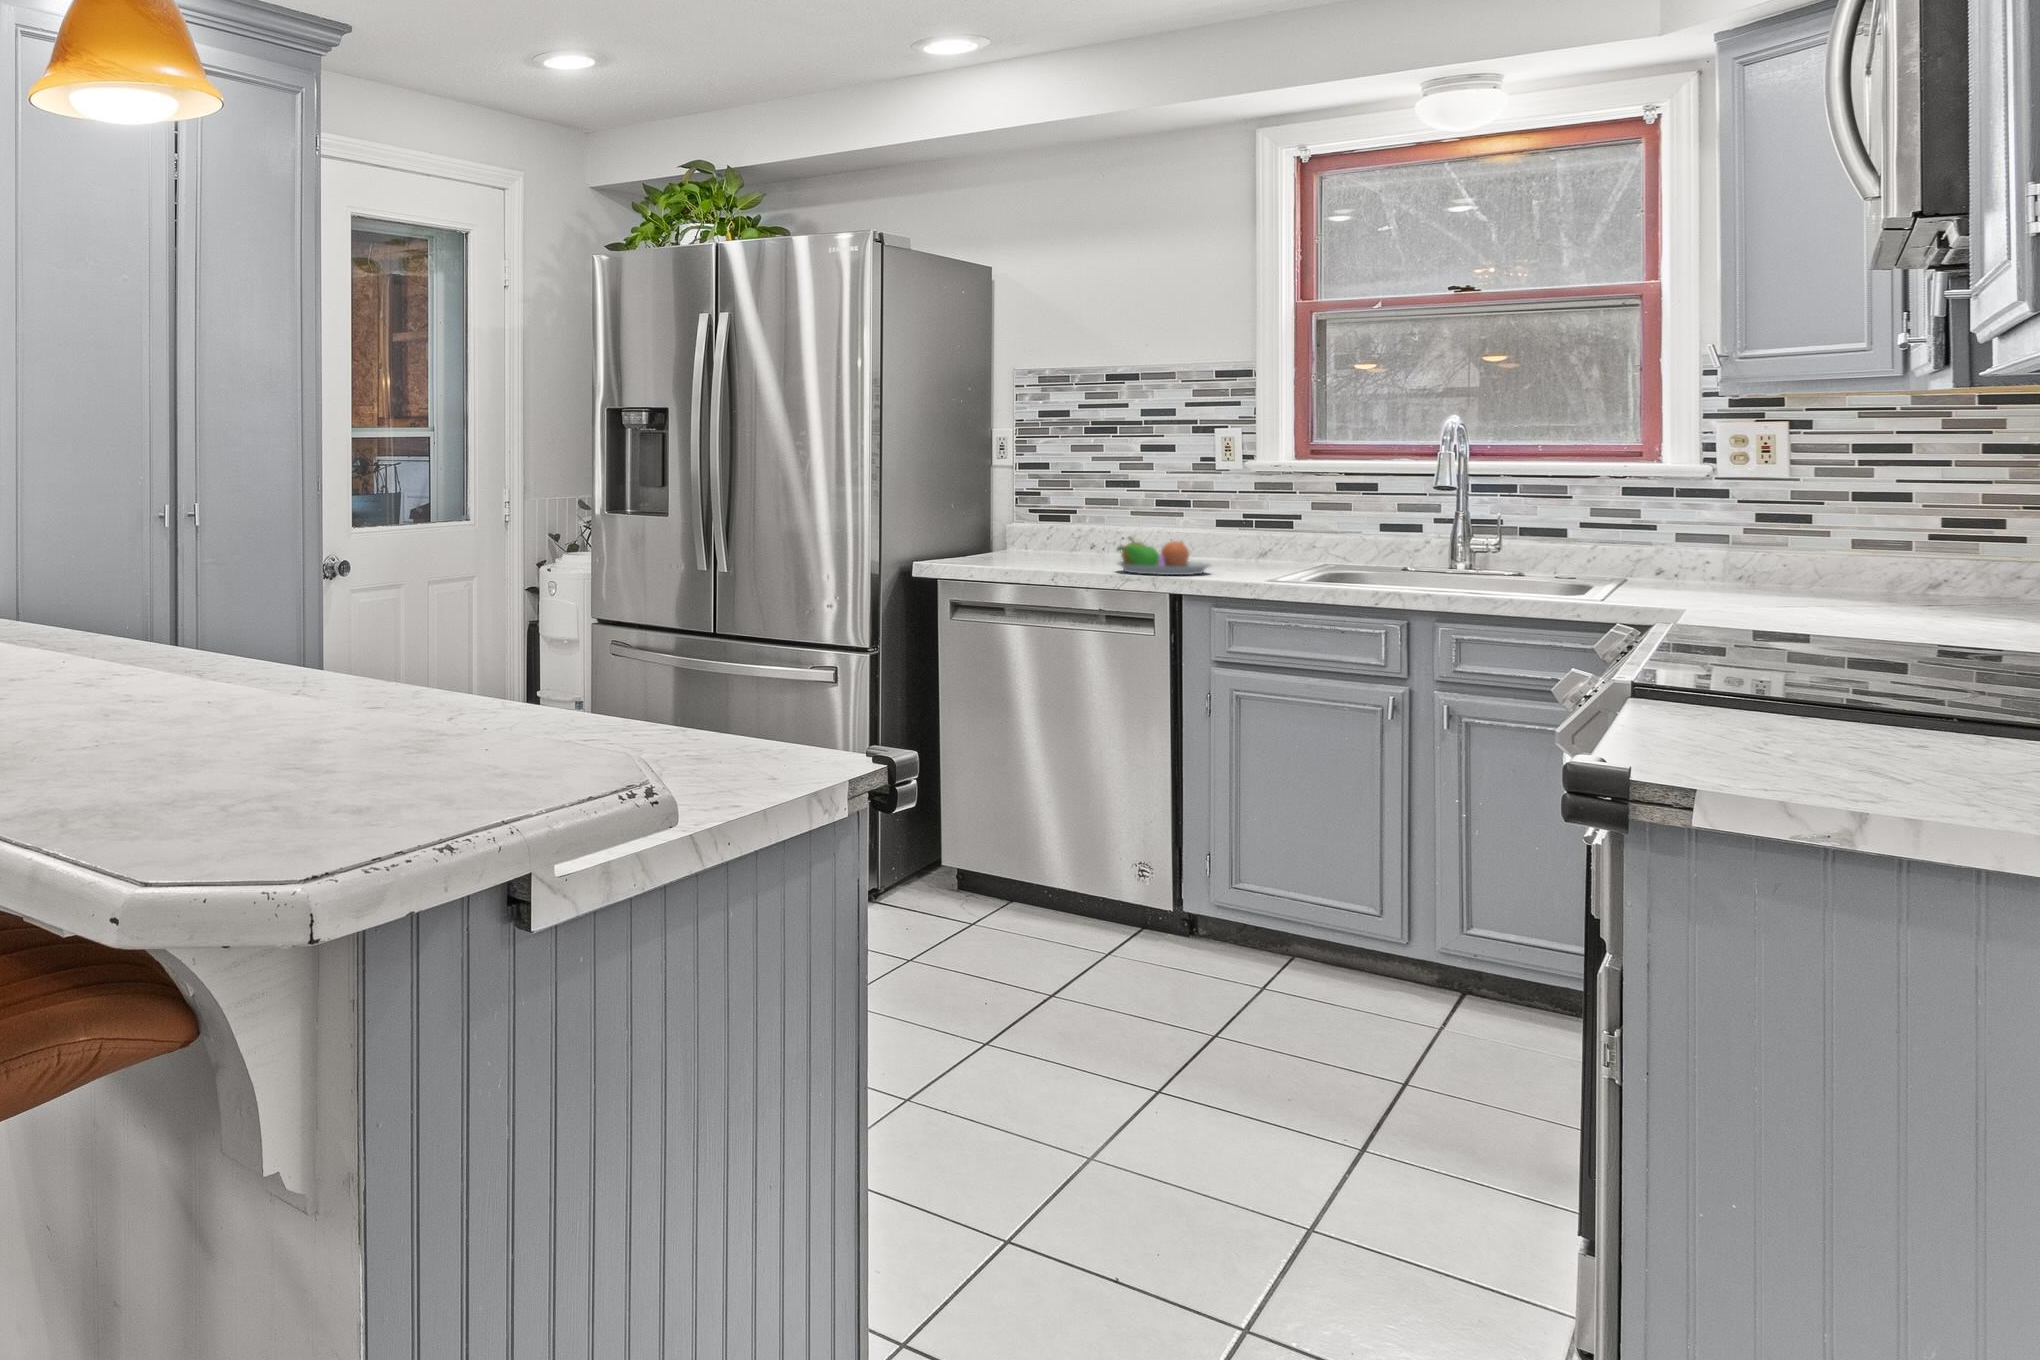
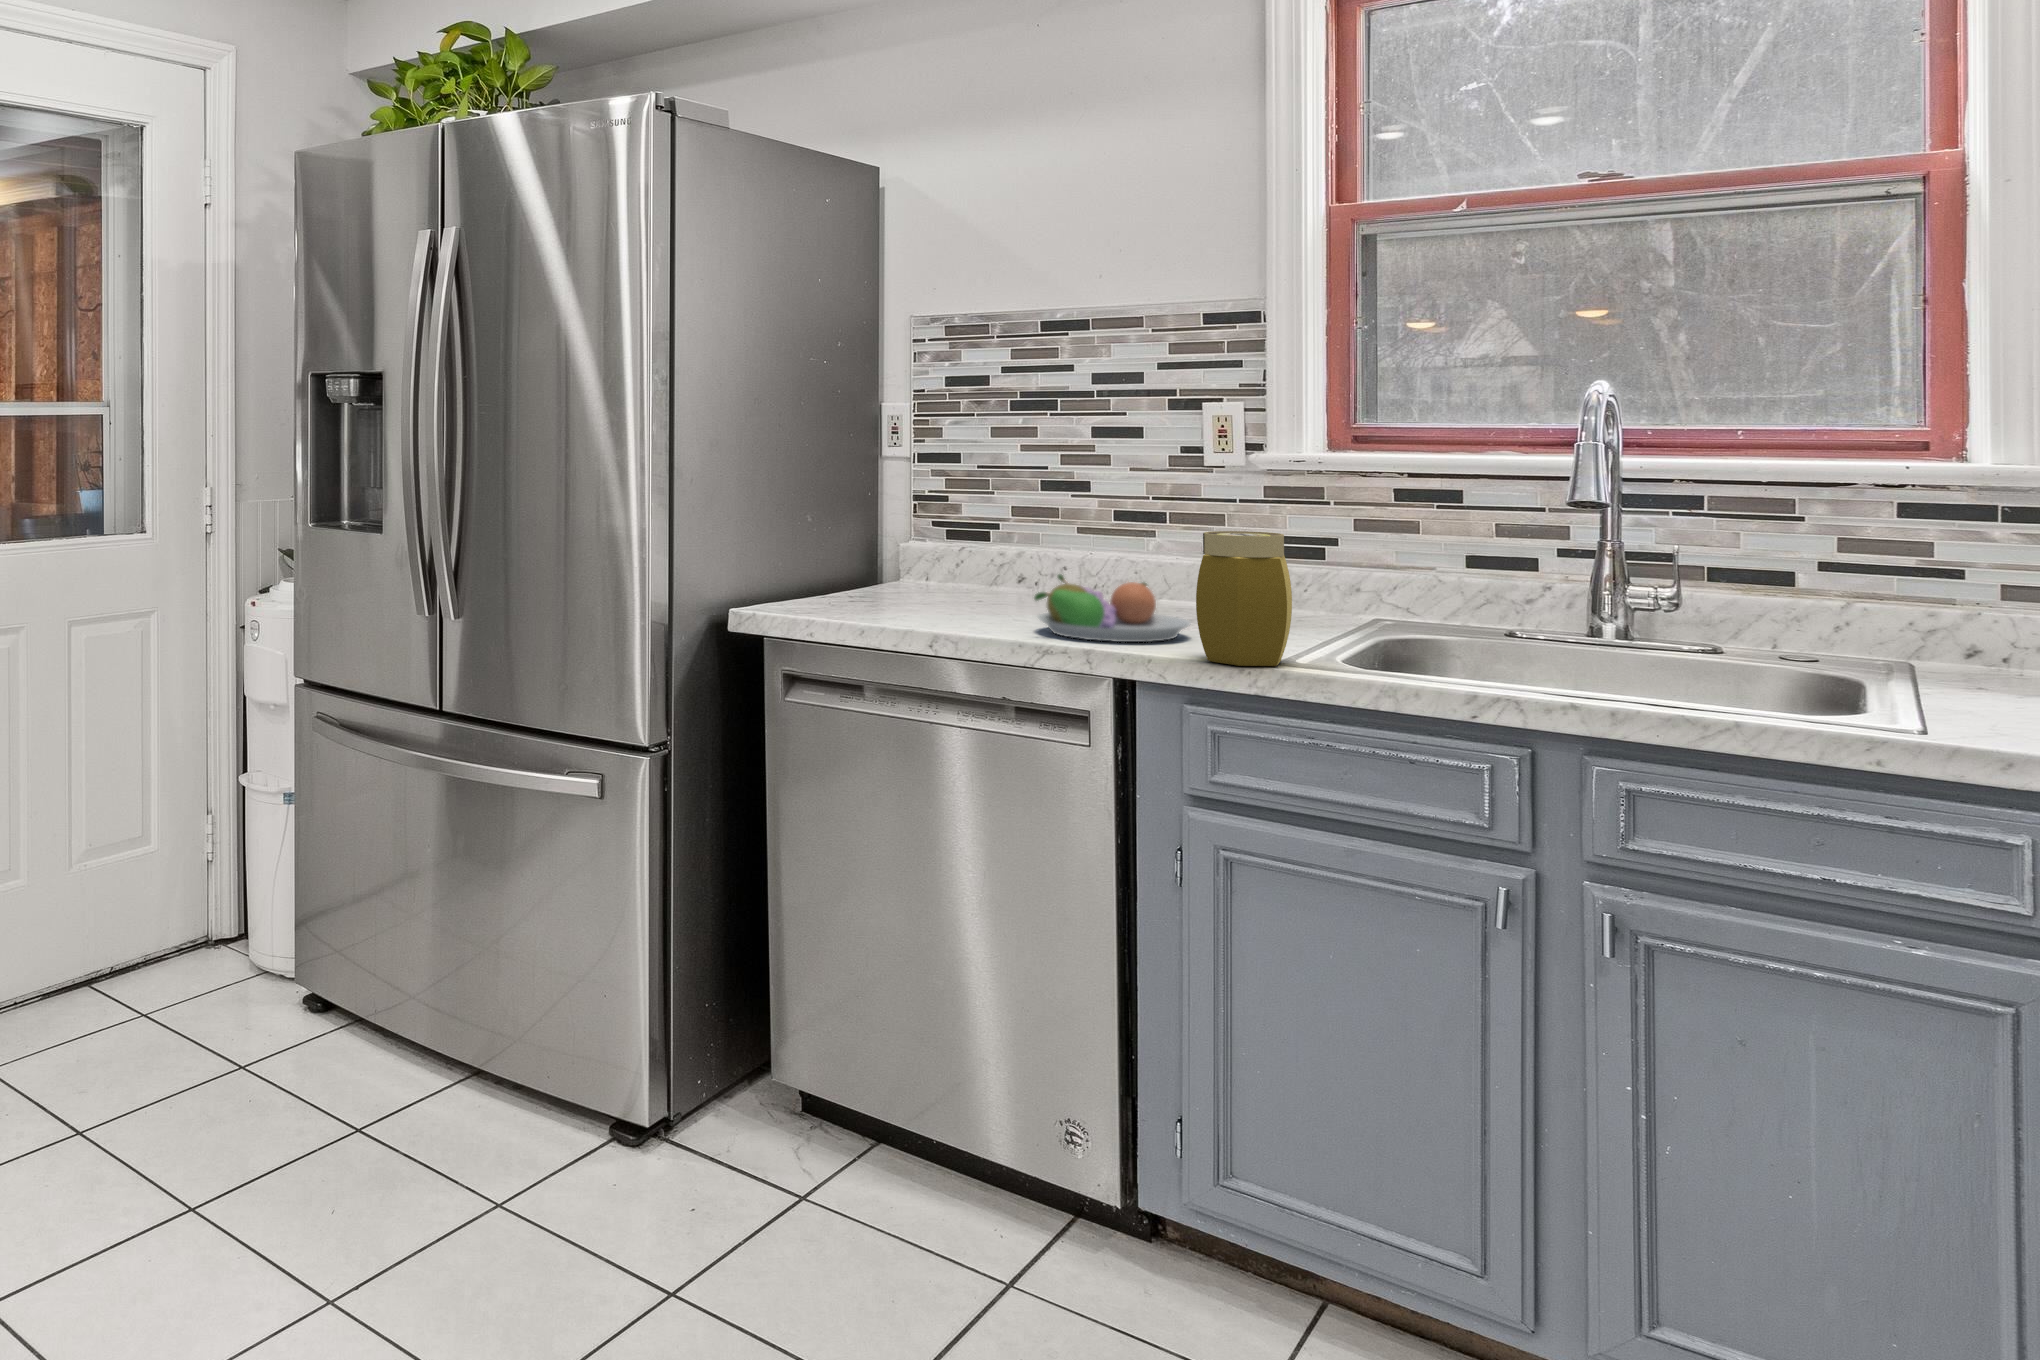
jar: none [1219,505,1274,582] -> present [1196,531,1292,666]

